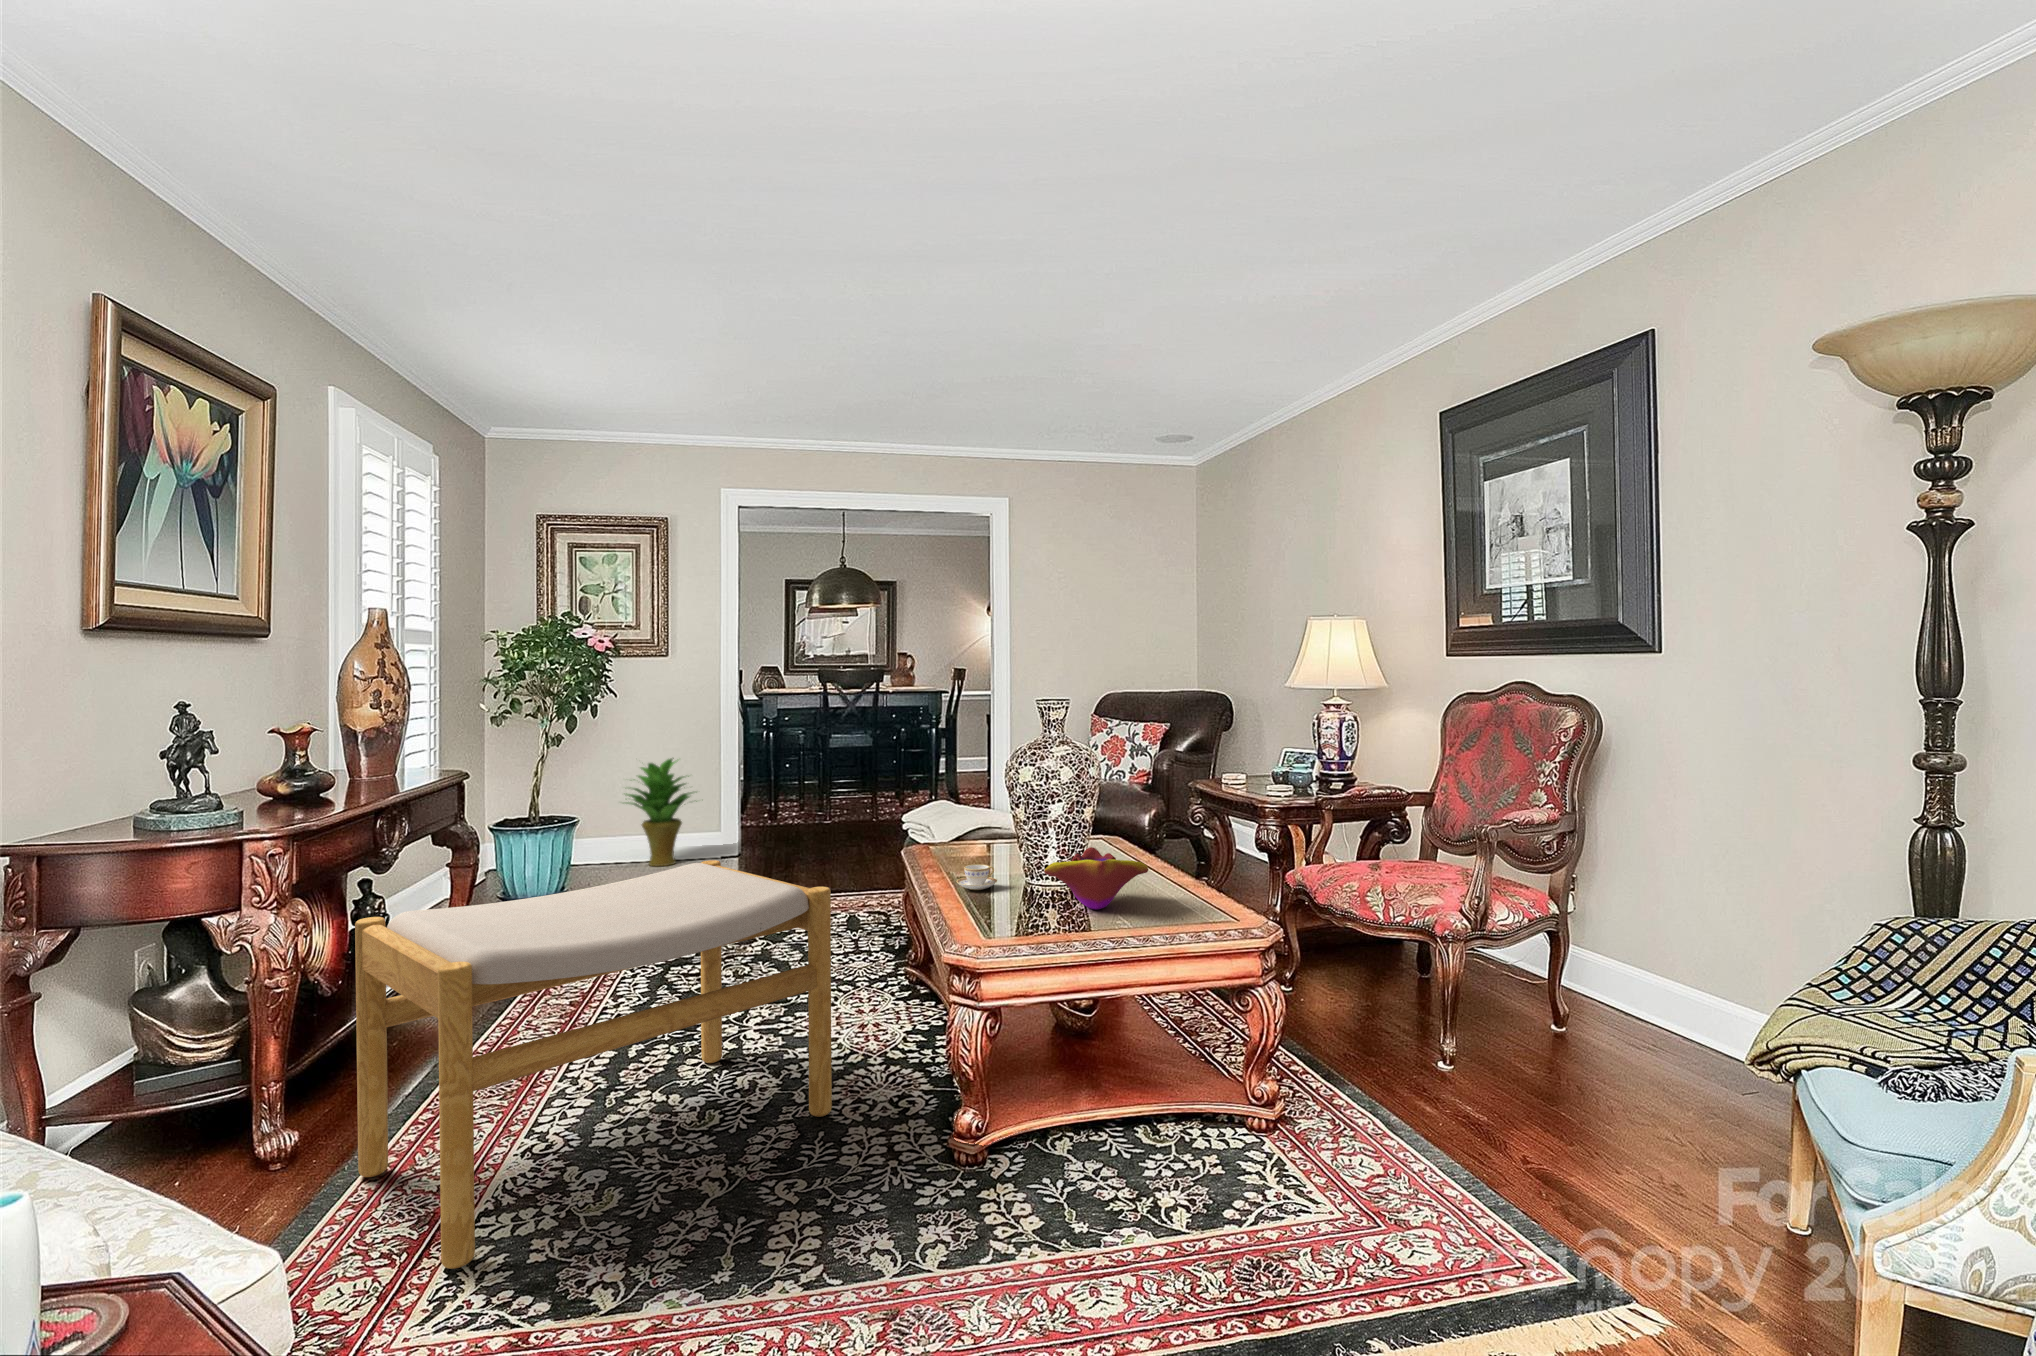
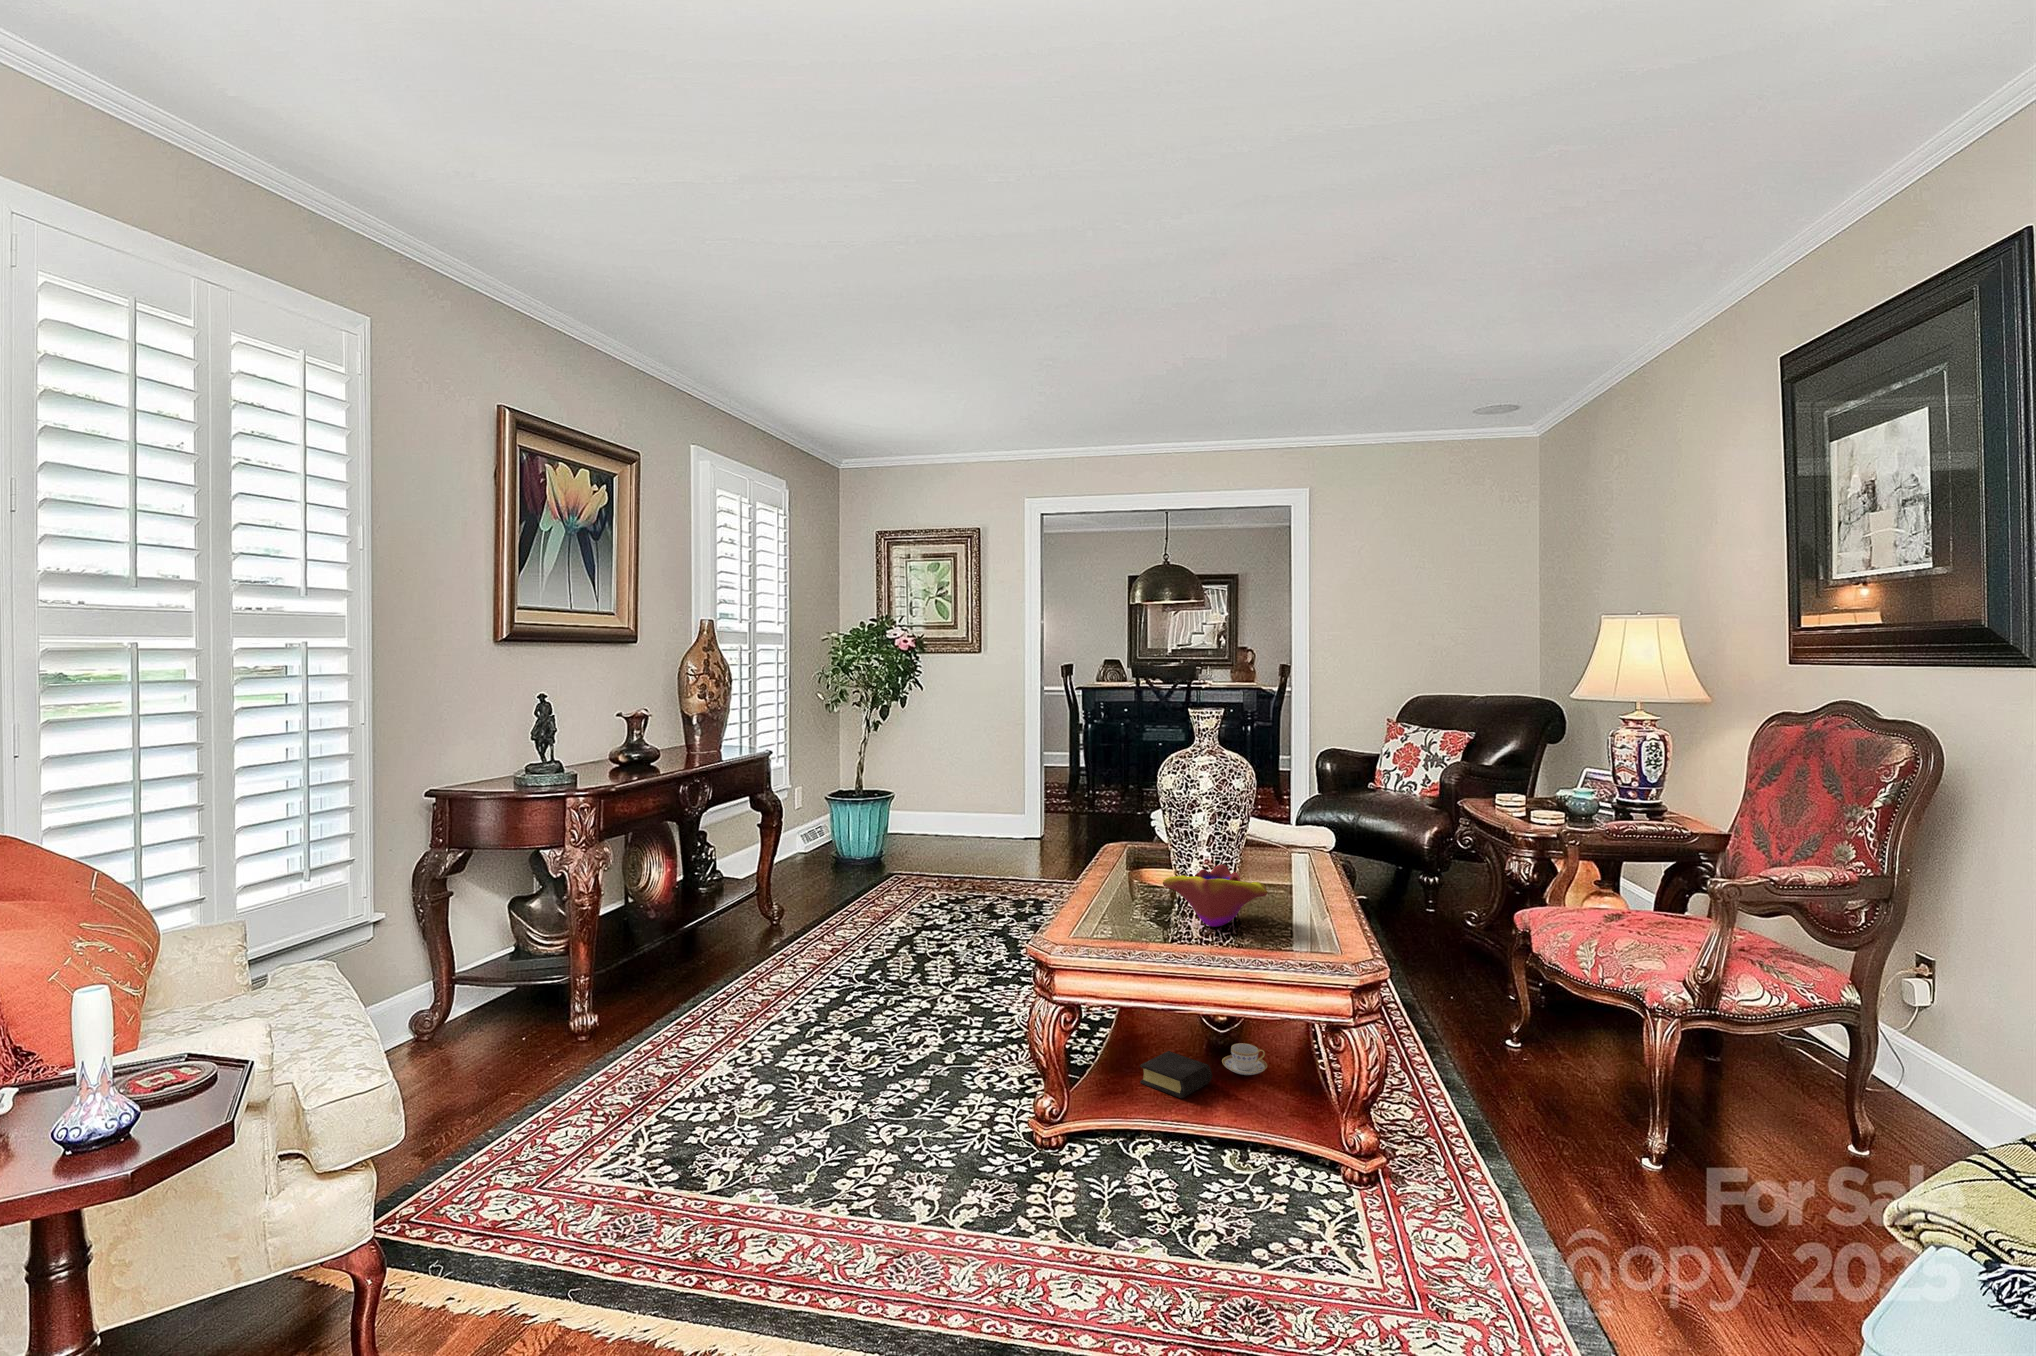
potted plant: present [626,758,697,866] -> none [940,745,1011,841]
footstool: present [355,860,832,1269] -> none [622,842,968,1135]
teacup: present [956,864,997,890] -> present [1222,1043,1267,1075]
book: none [1032,1044,1099,1088] -> present [1140,1051,1212,1098]

